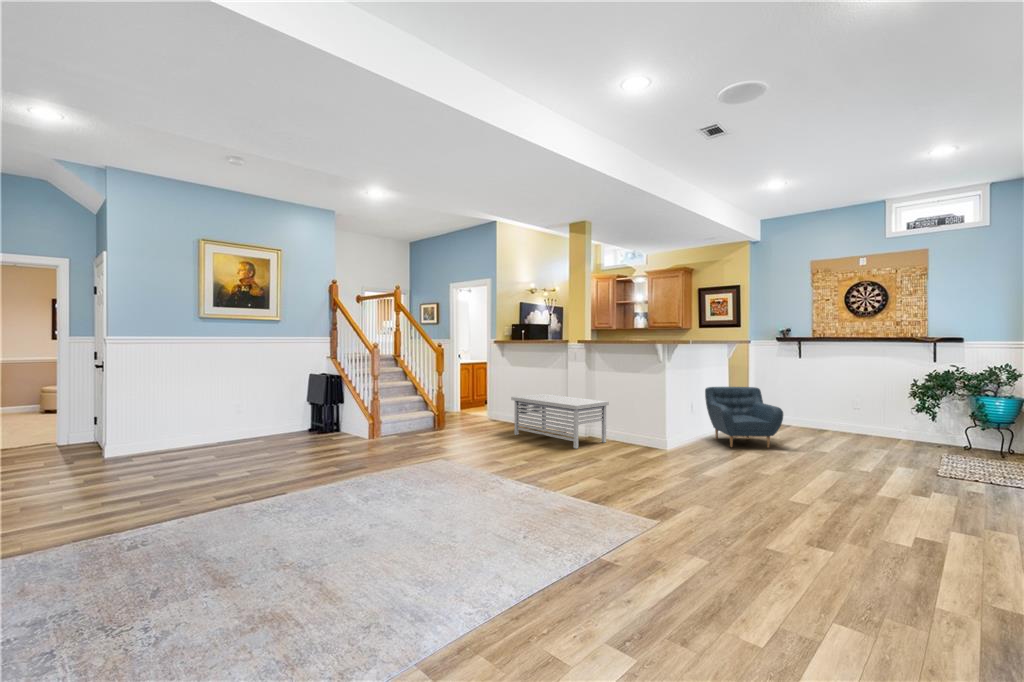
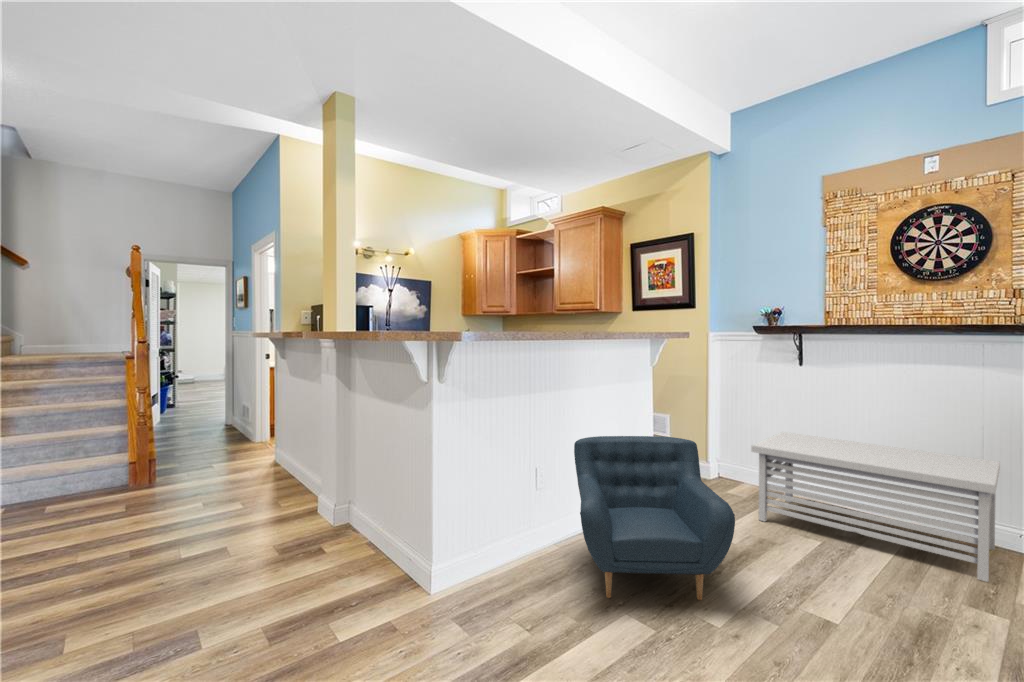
storage bench: present [511,394,609,449] -> present [751,432,1000,582]

